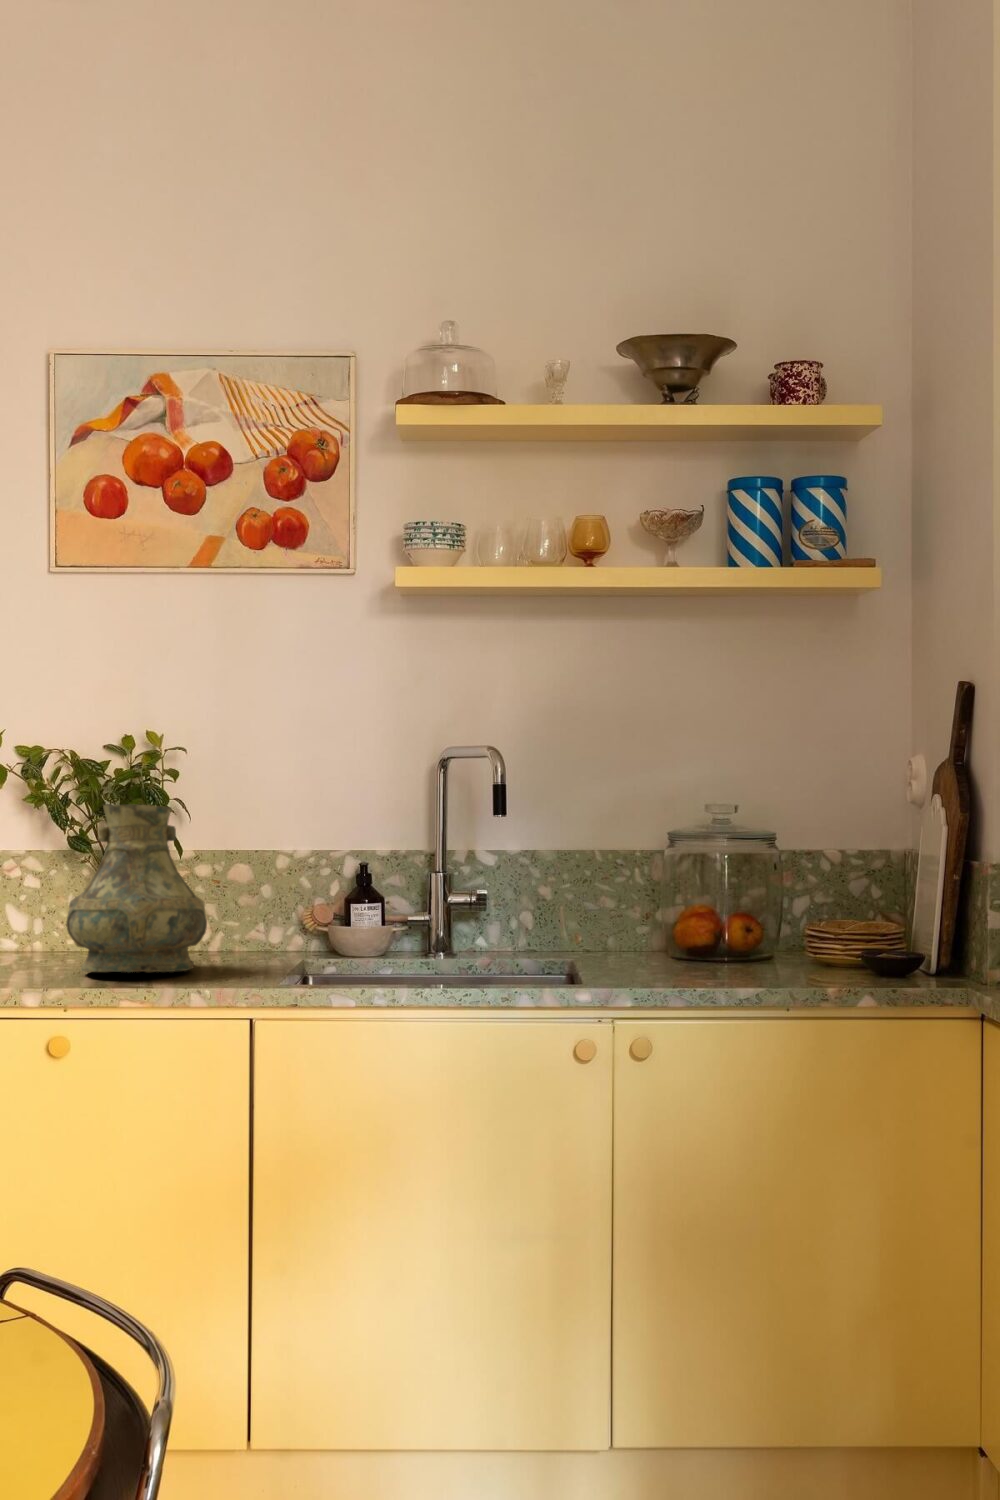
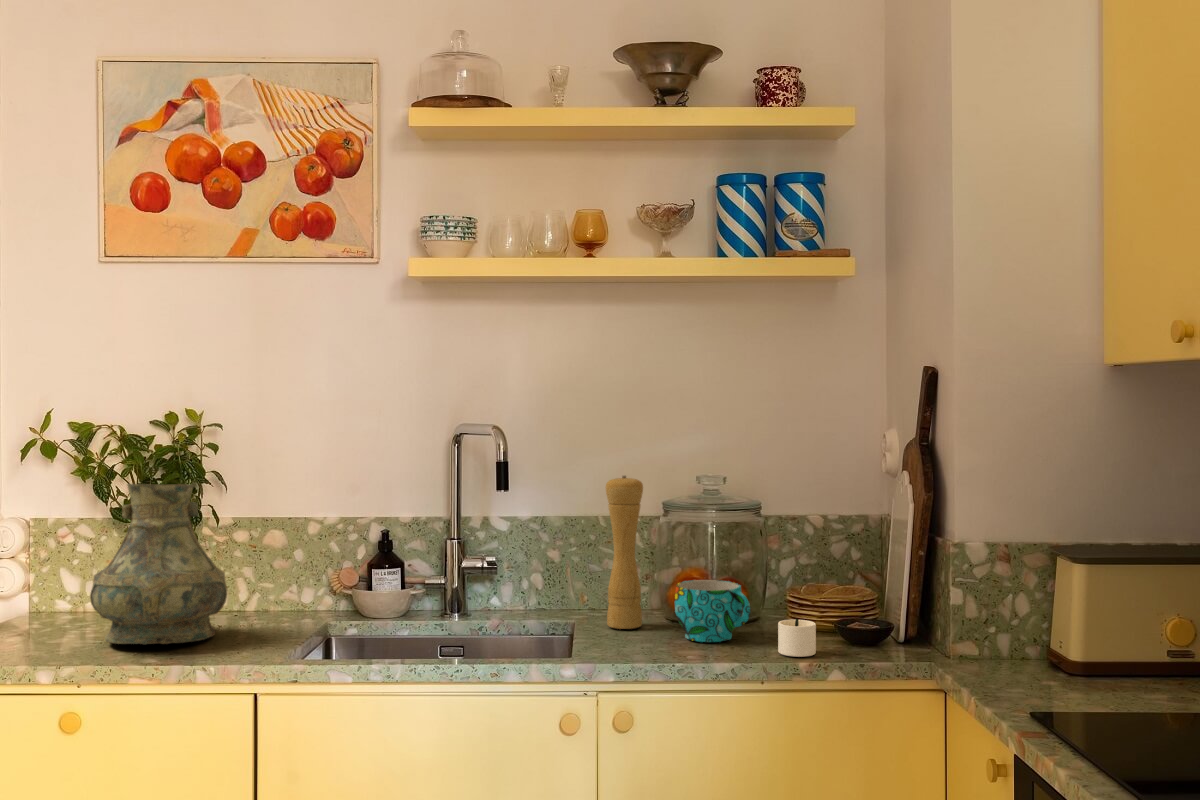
pepper mill: none [610,801,651,965] -> present [605,476,643,629]
cup: none [688,912,770,974] -> present [675,580,750,642]
candle: none [801,946,861,984] -> present [778,619,816,657]

